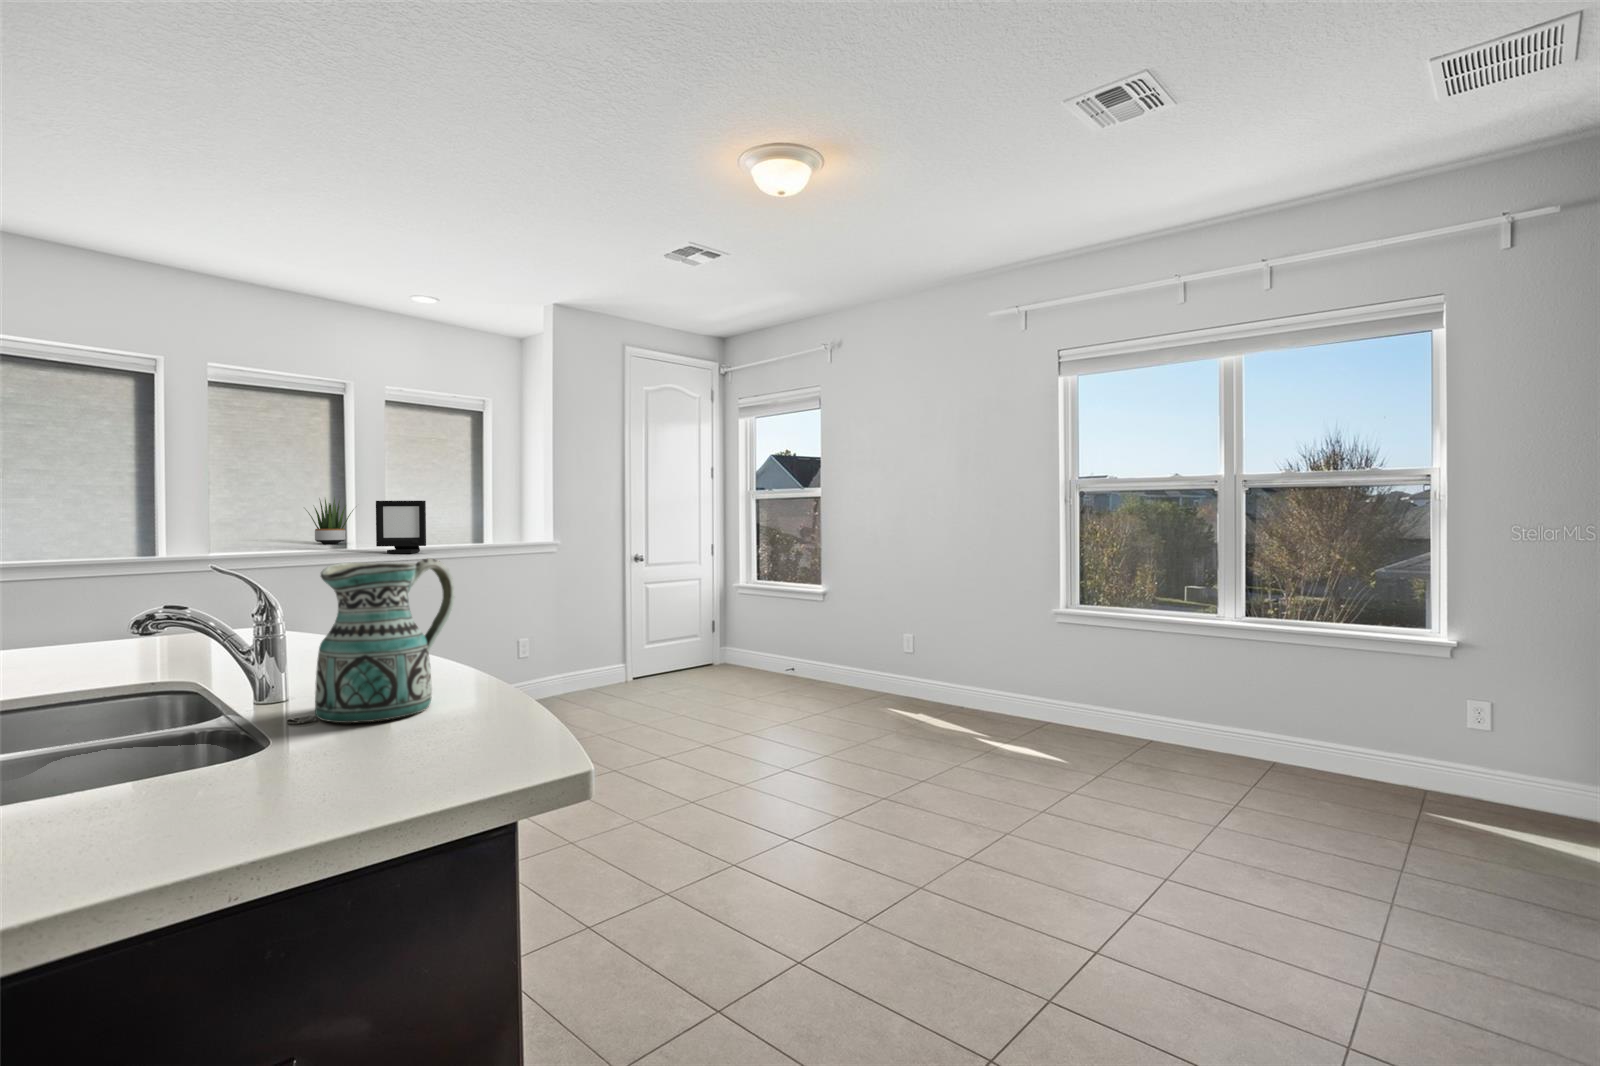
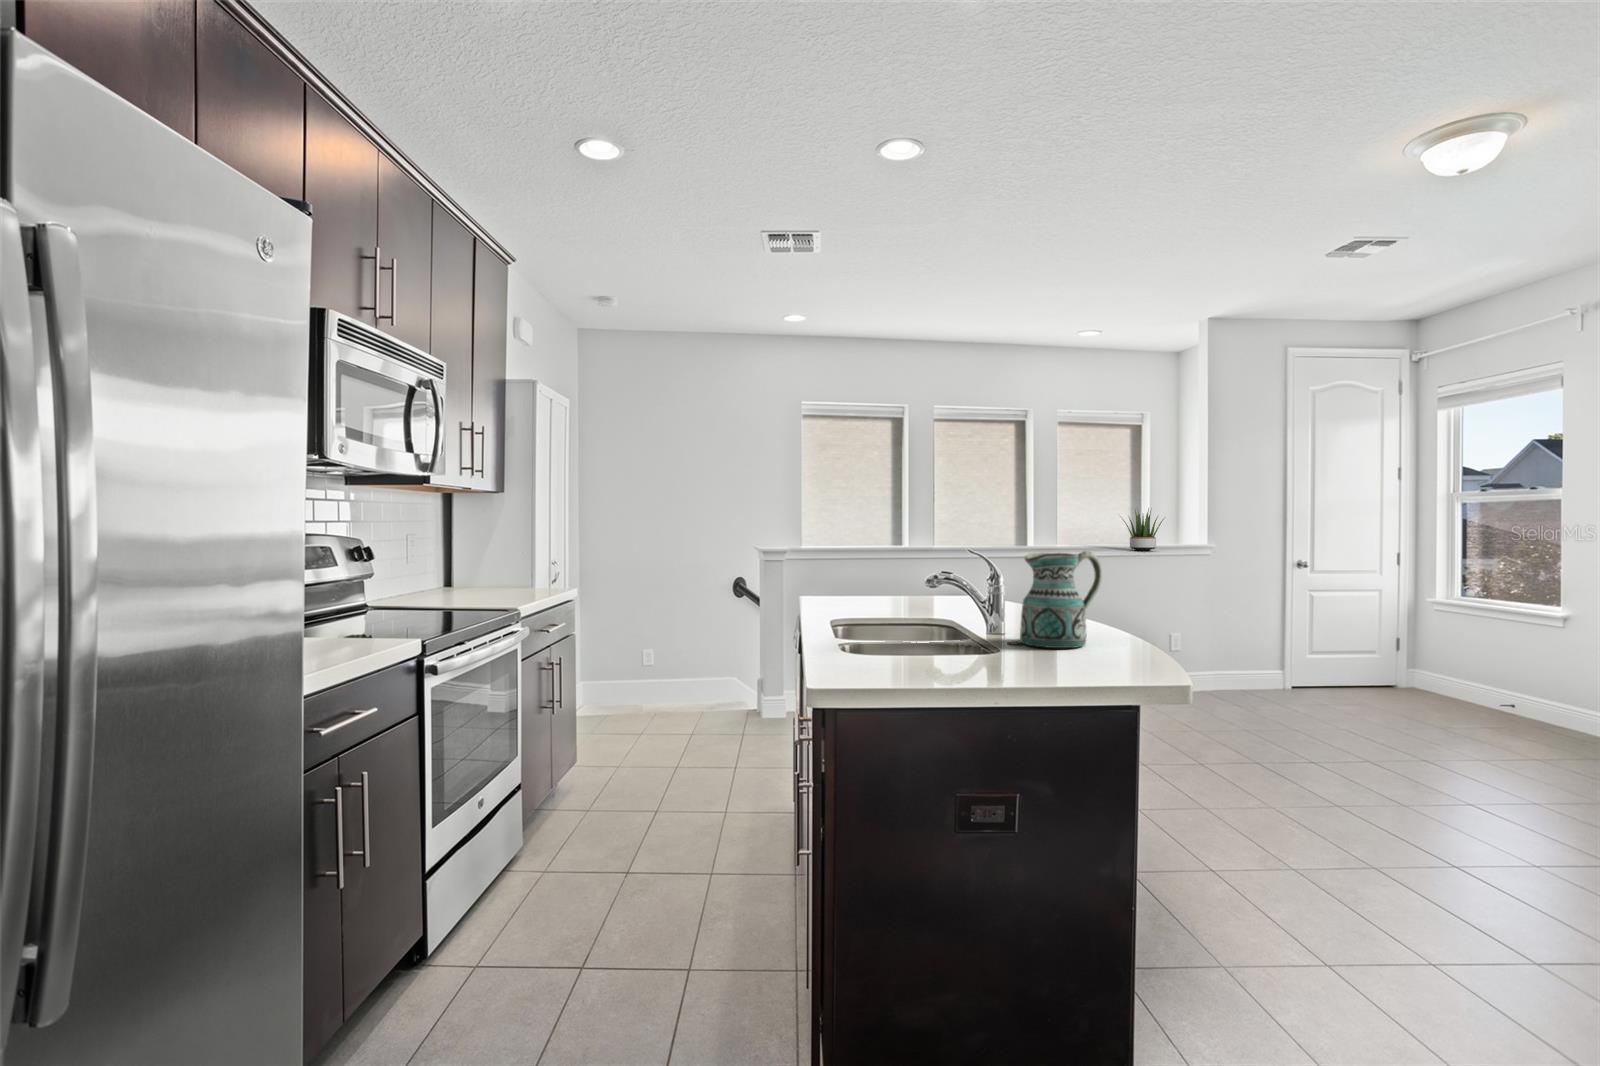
potted plant: present [306,498,354,544] -> present [1123,509,1164,551]
picture frame: present [376,501,426,553] -> none [1049,507,1088,551]

